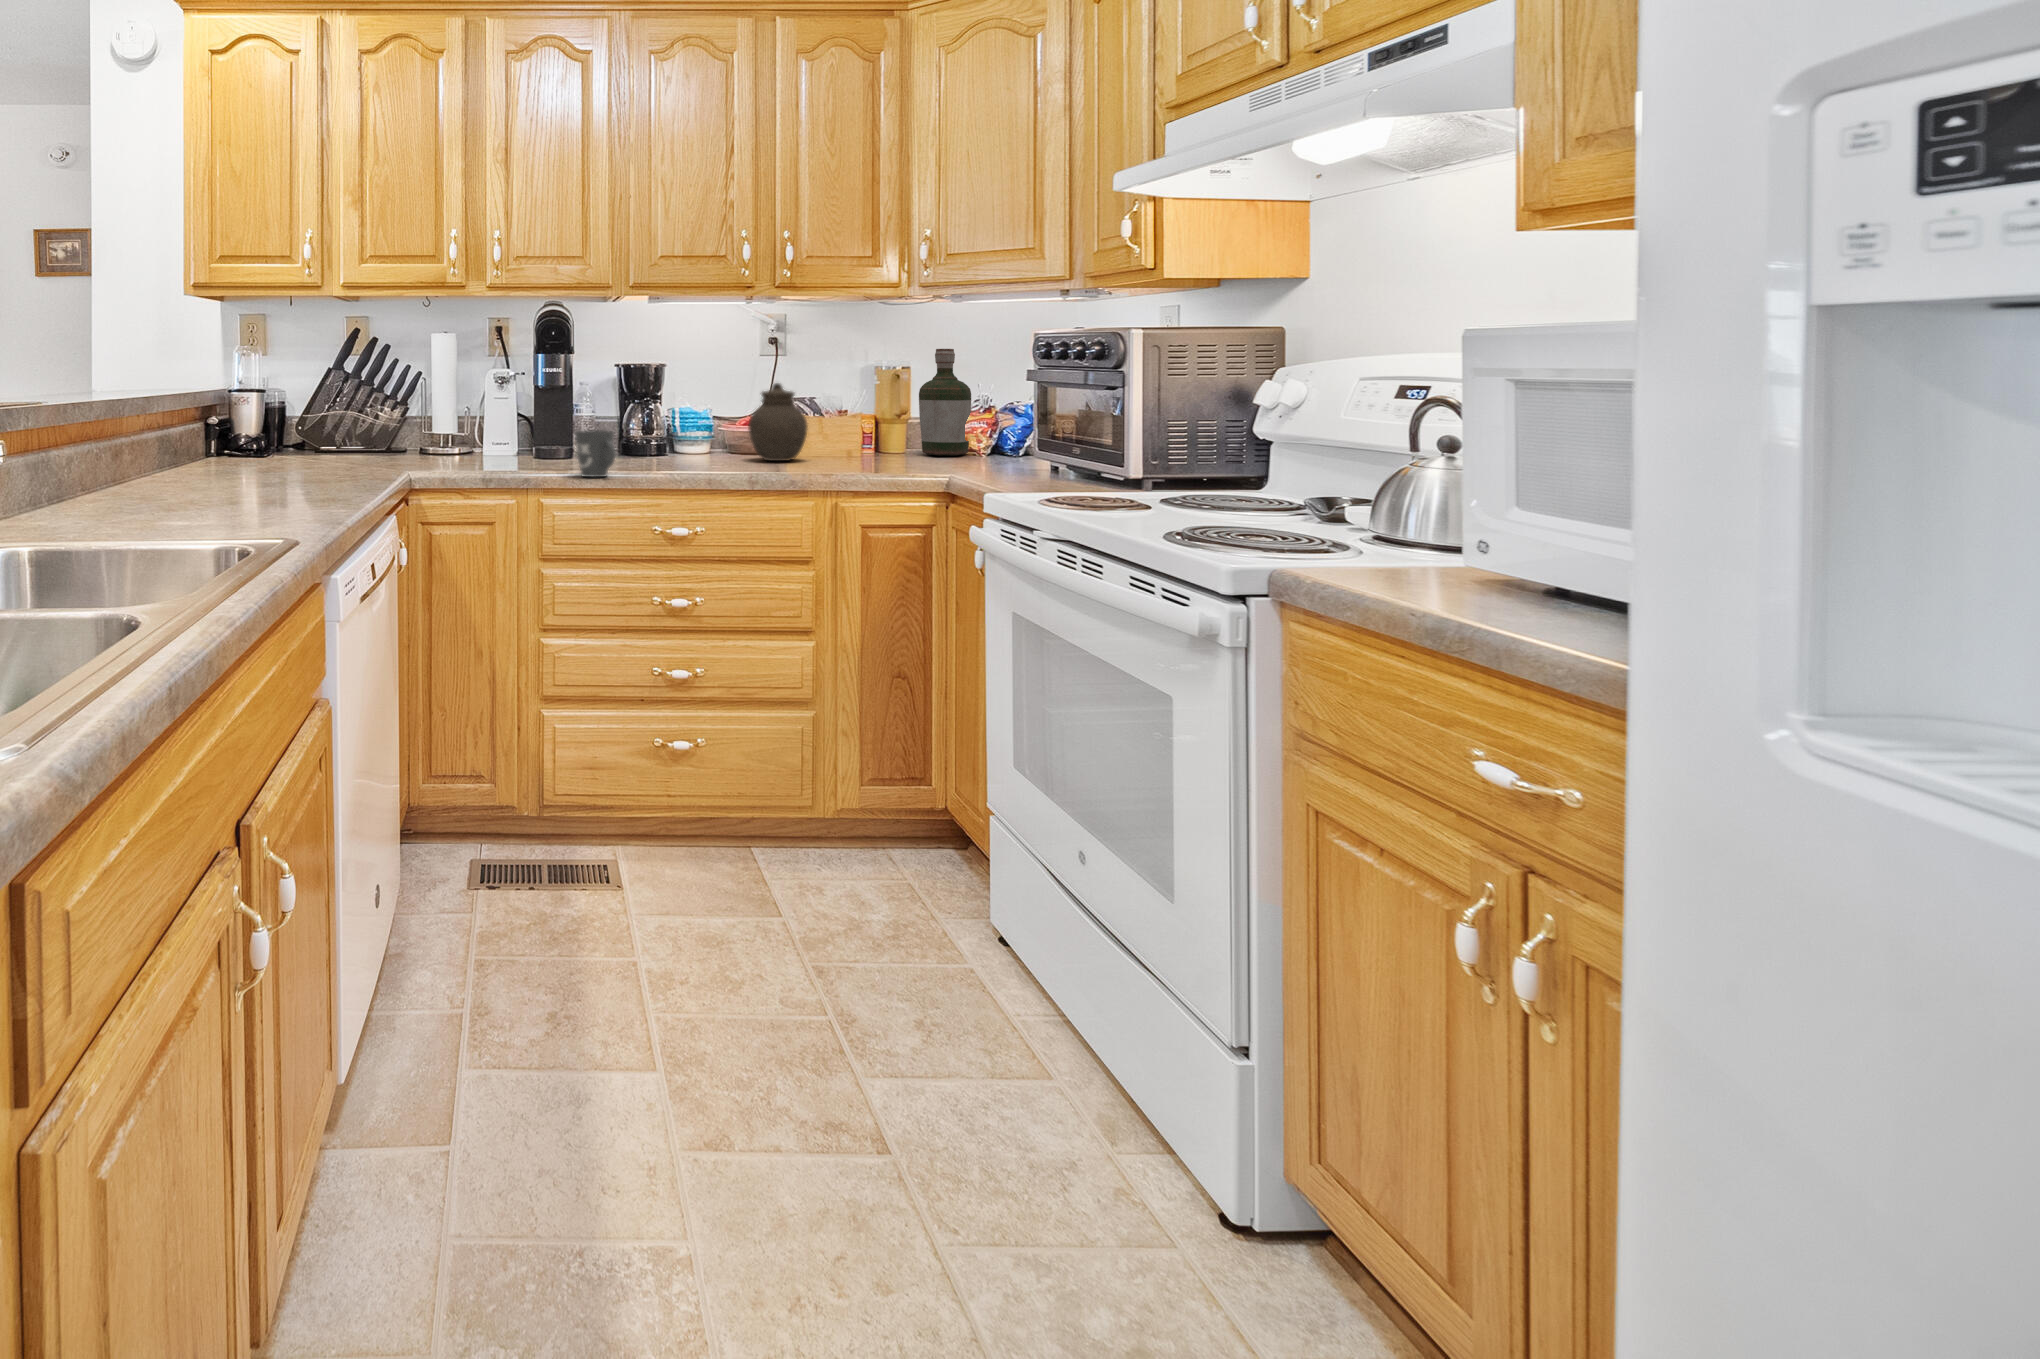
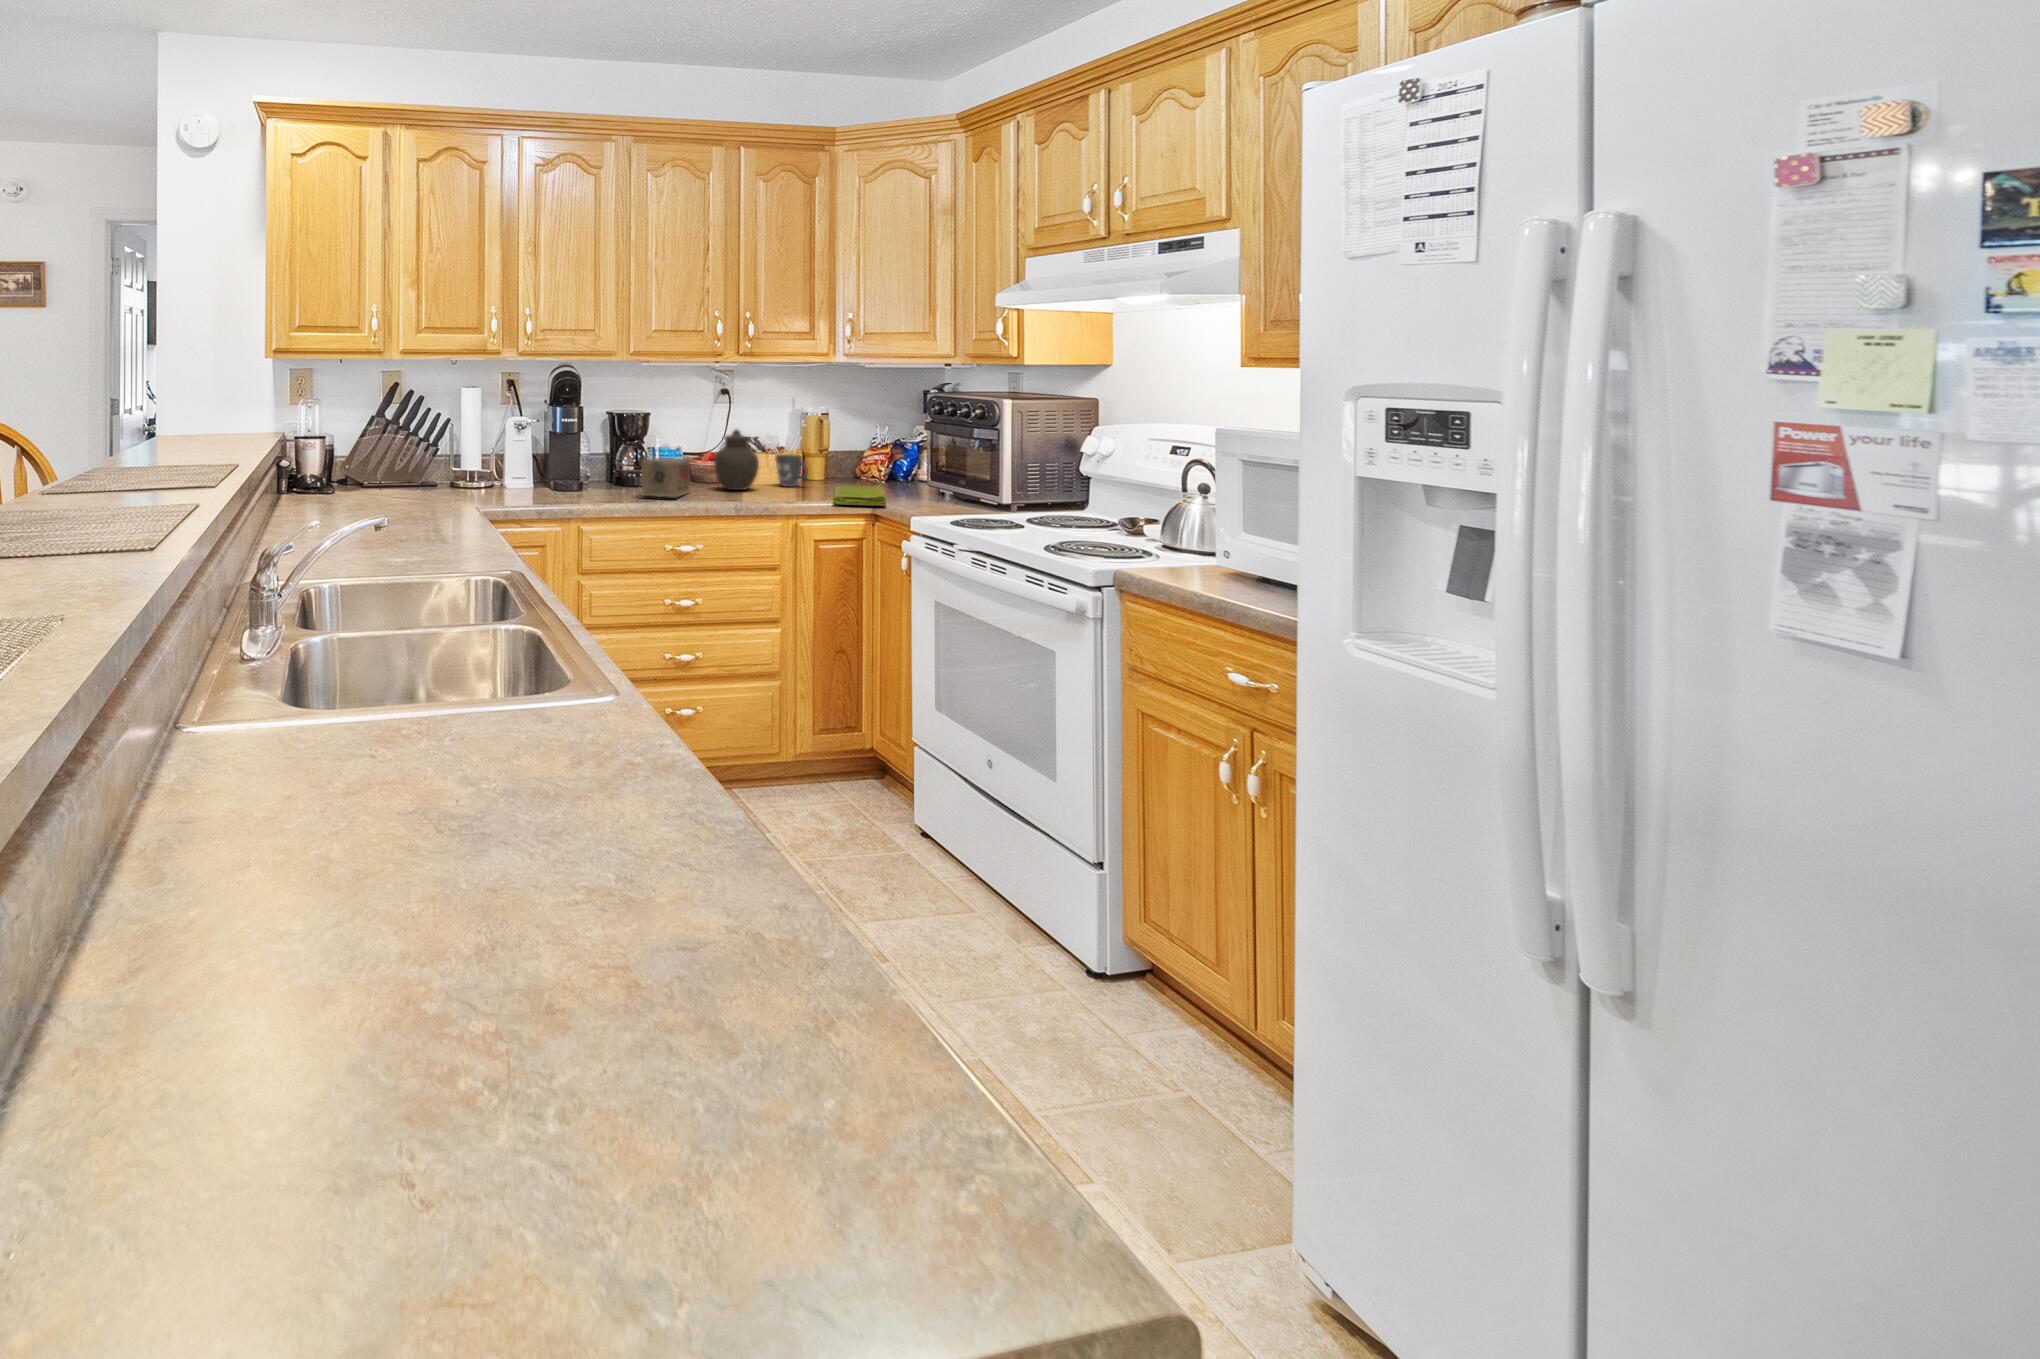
bottle: present [919,349,971,455] -> none [835,402,872,484]
tea box: none [640,419,713,468] -> present [641,458,690,498]
mug: present [575,430,615,477] -> present [775,454,808,487]
dish towel: none [887,454,975,479] -> present [833,484,886,506]

